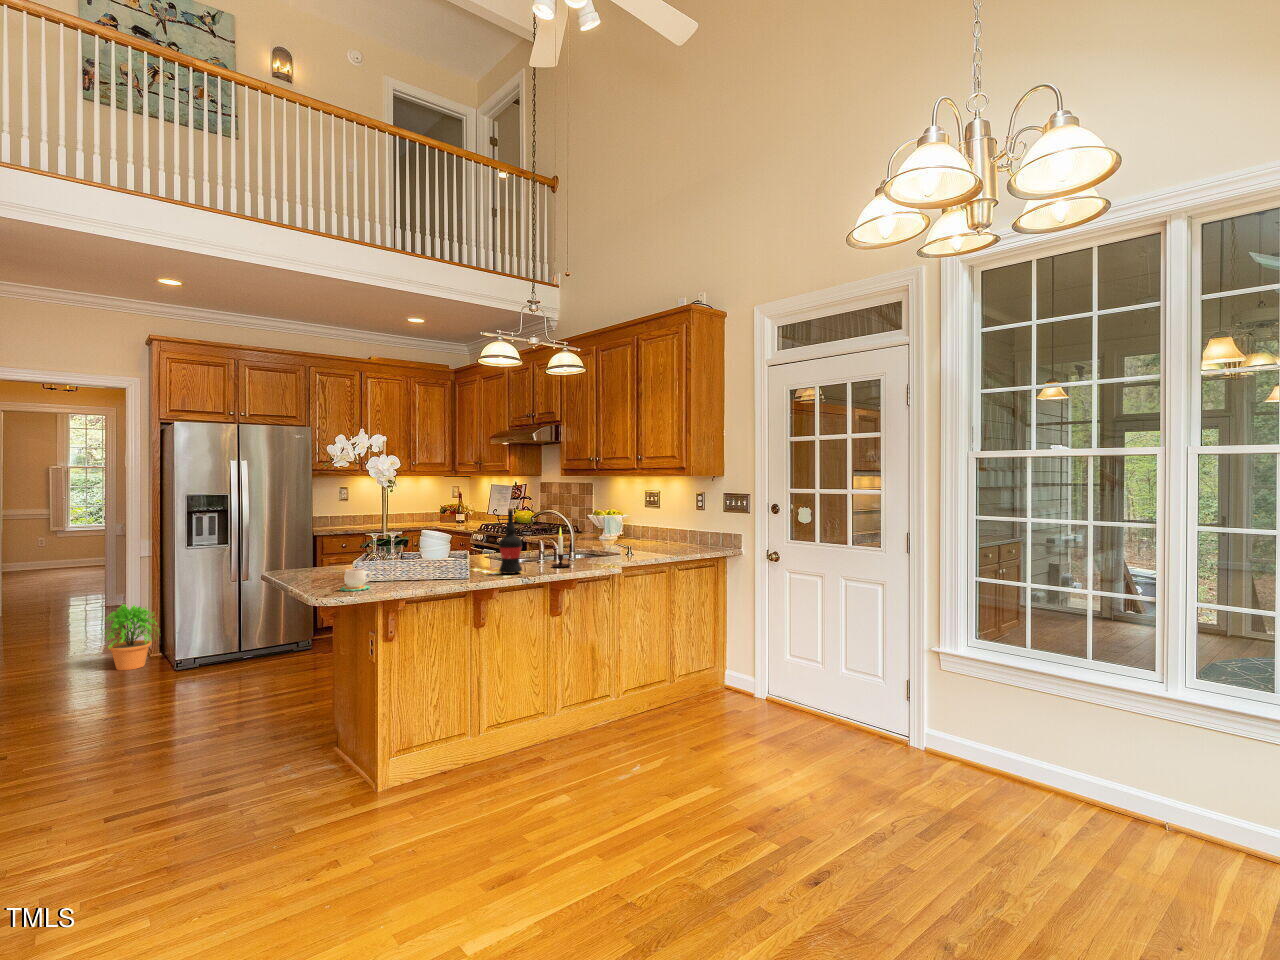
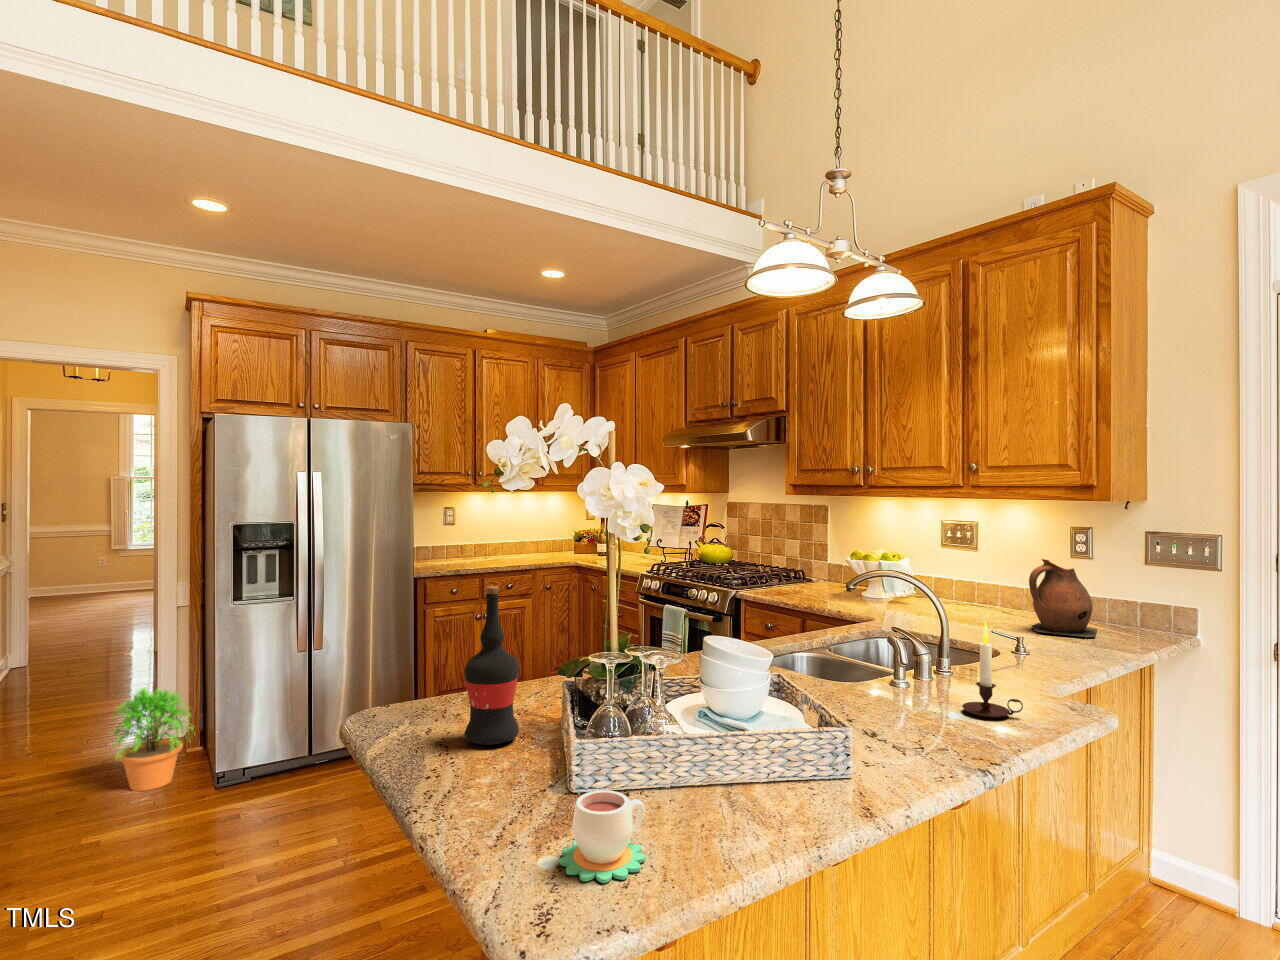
wine bottle: present [499,508,522,574] -> present [464,586,519,745]
ceramic pitcher: none [657,508,694,550] -> present [1029,559,1097,638]

